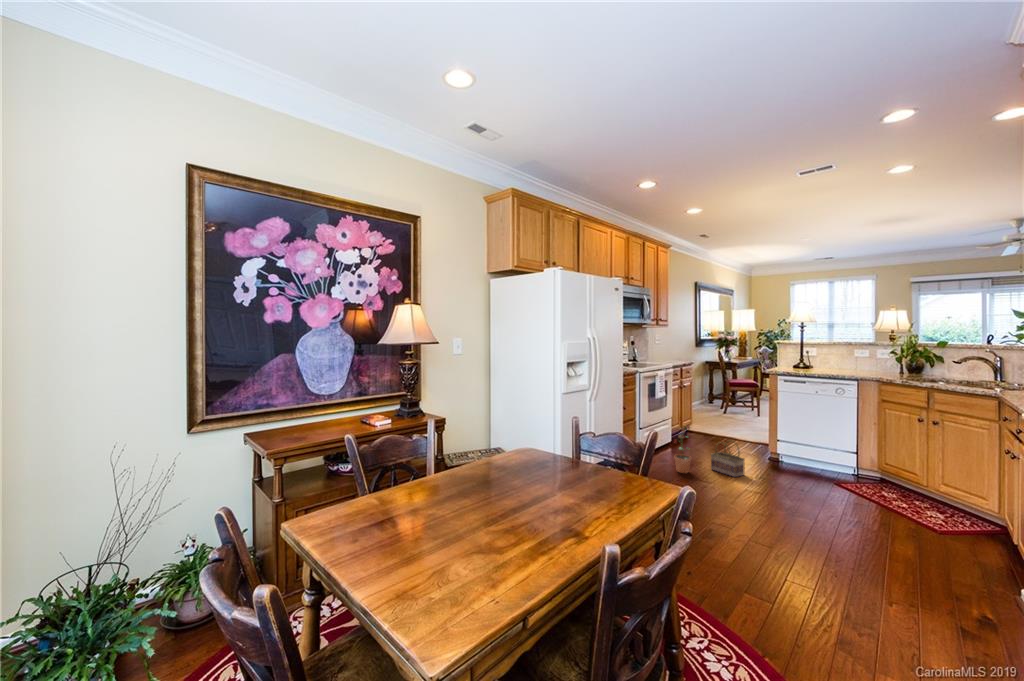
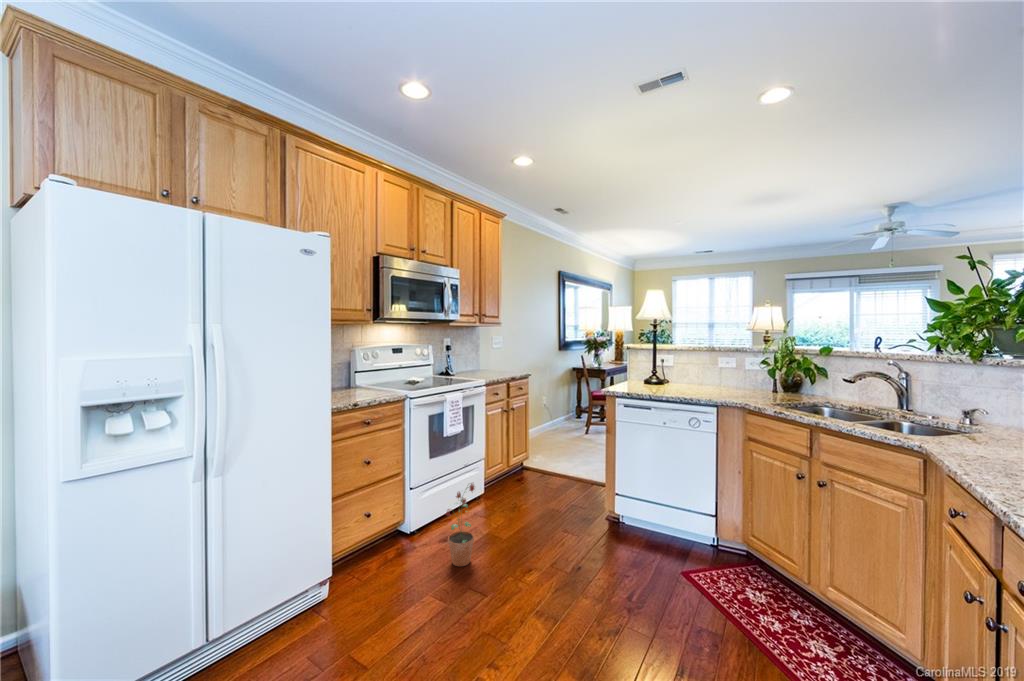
basket: present [711,440,745,477] -> none [508,504,554,571]

